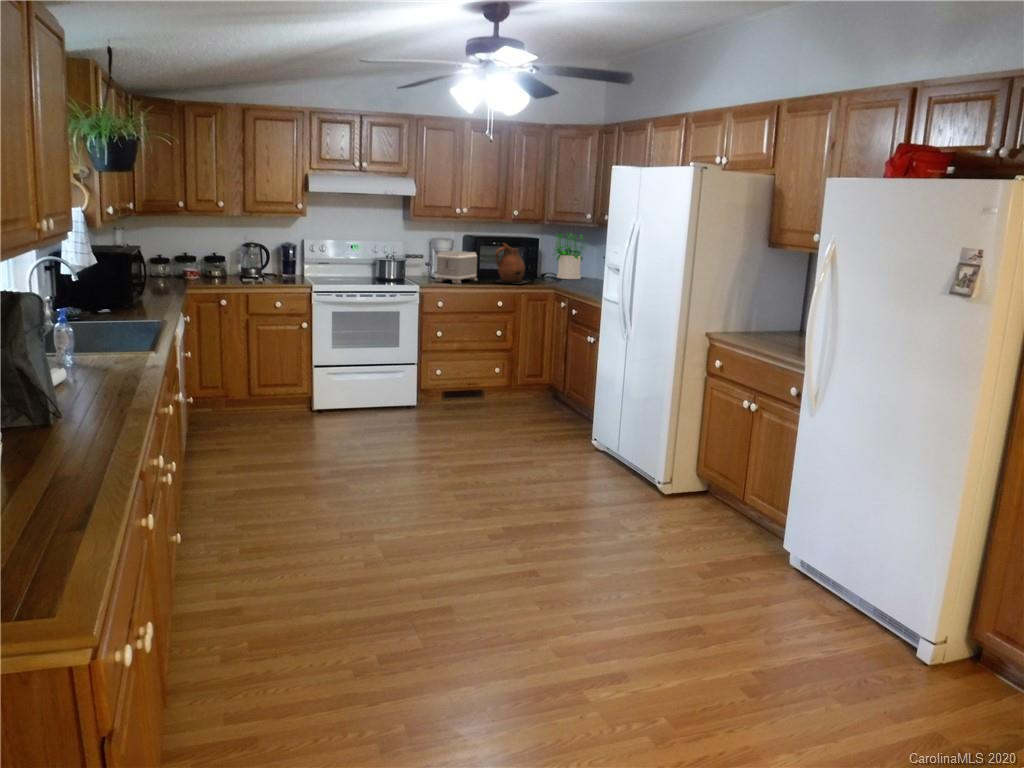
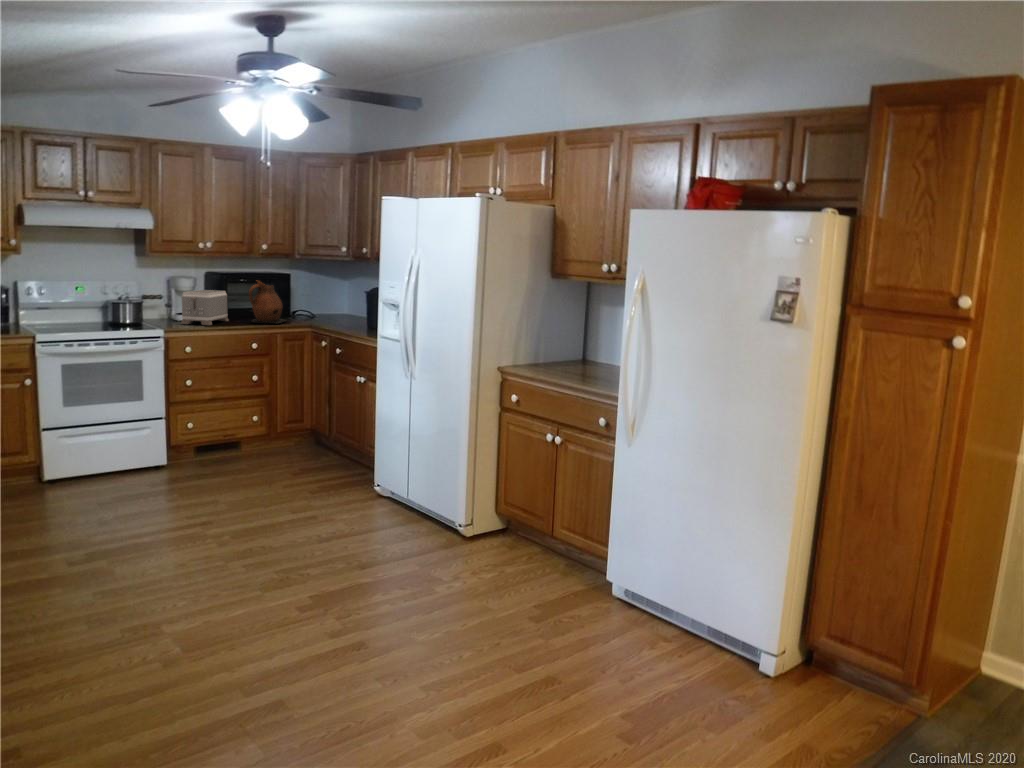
potted plant: present [553,233,583,279] -> none [306,268,343,316]

